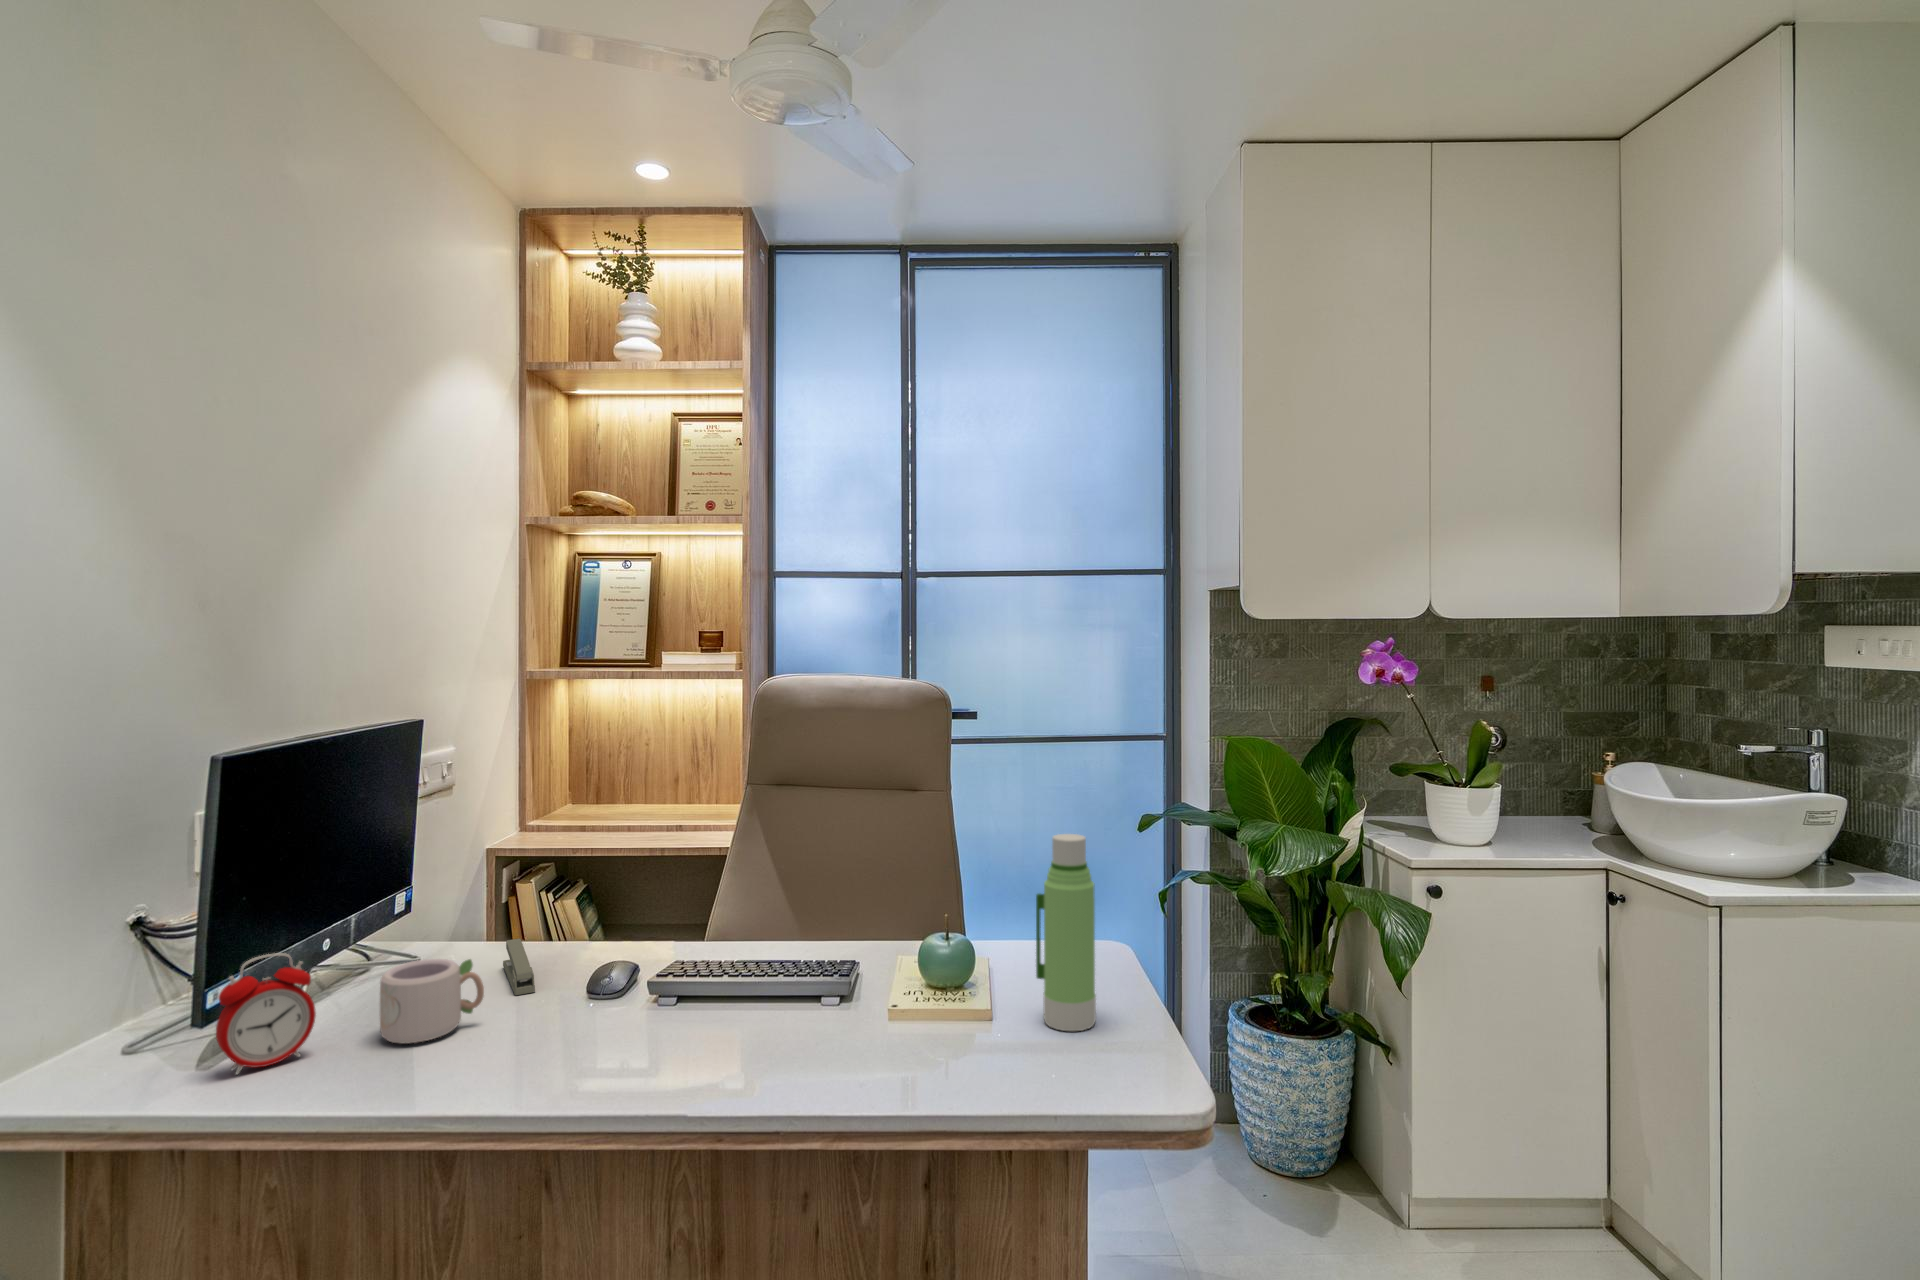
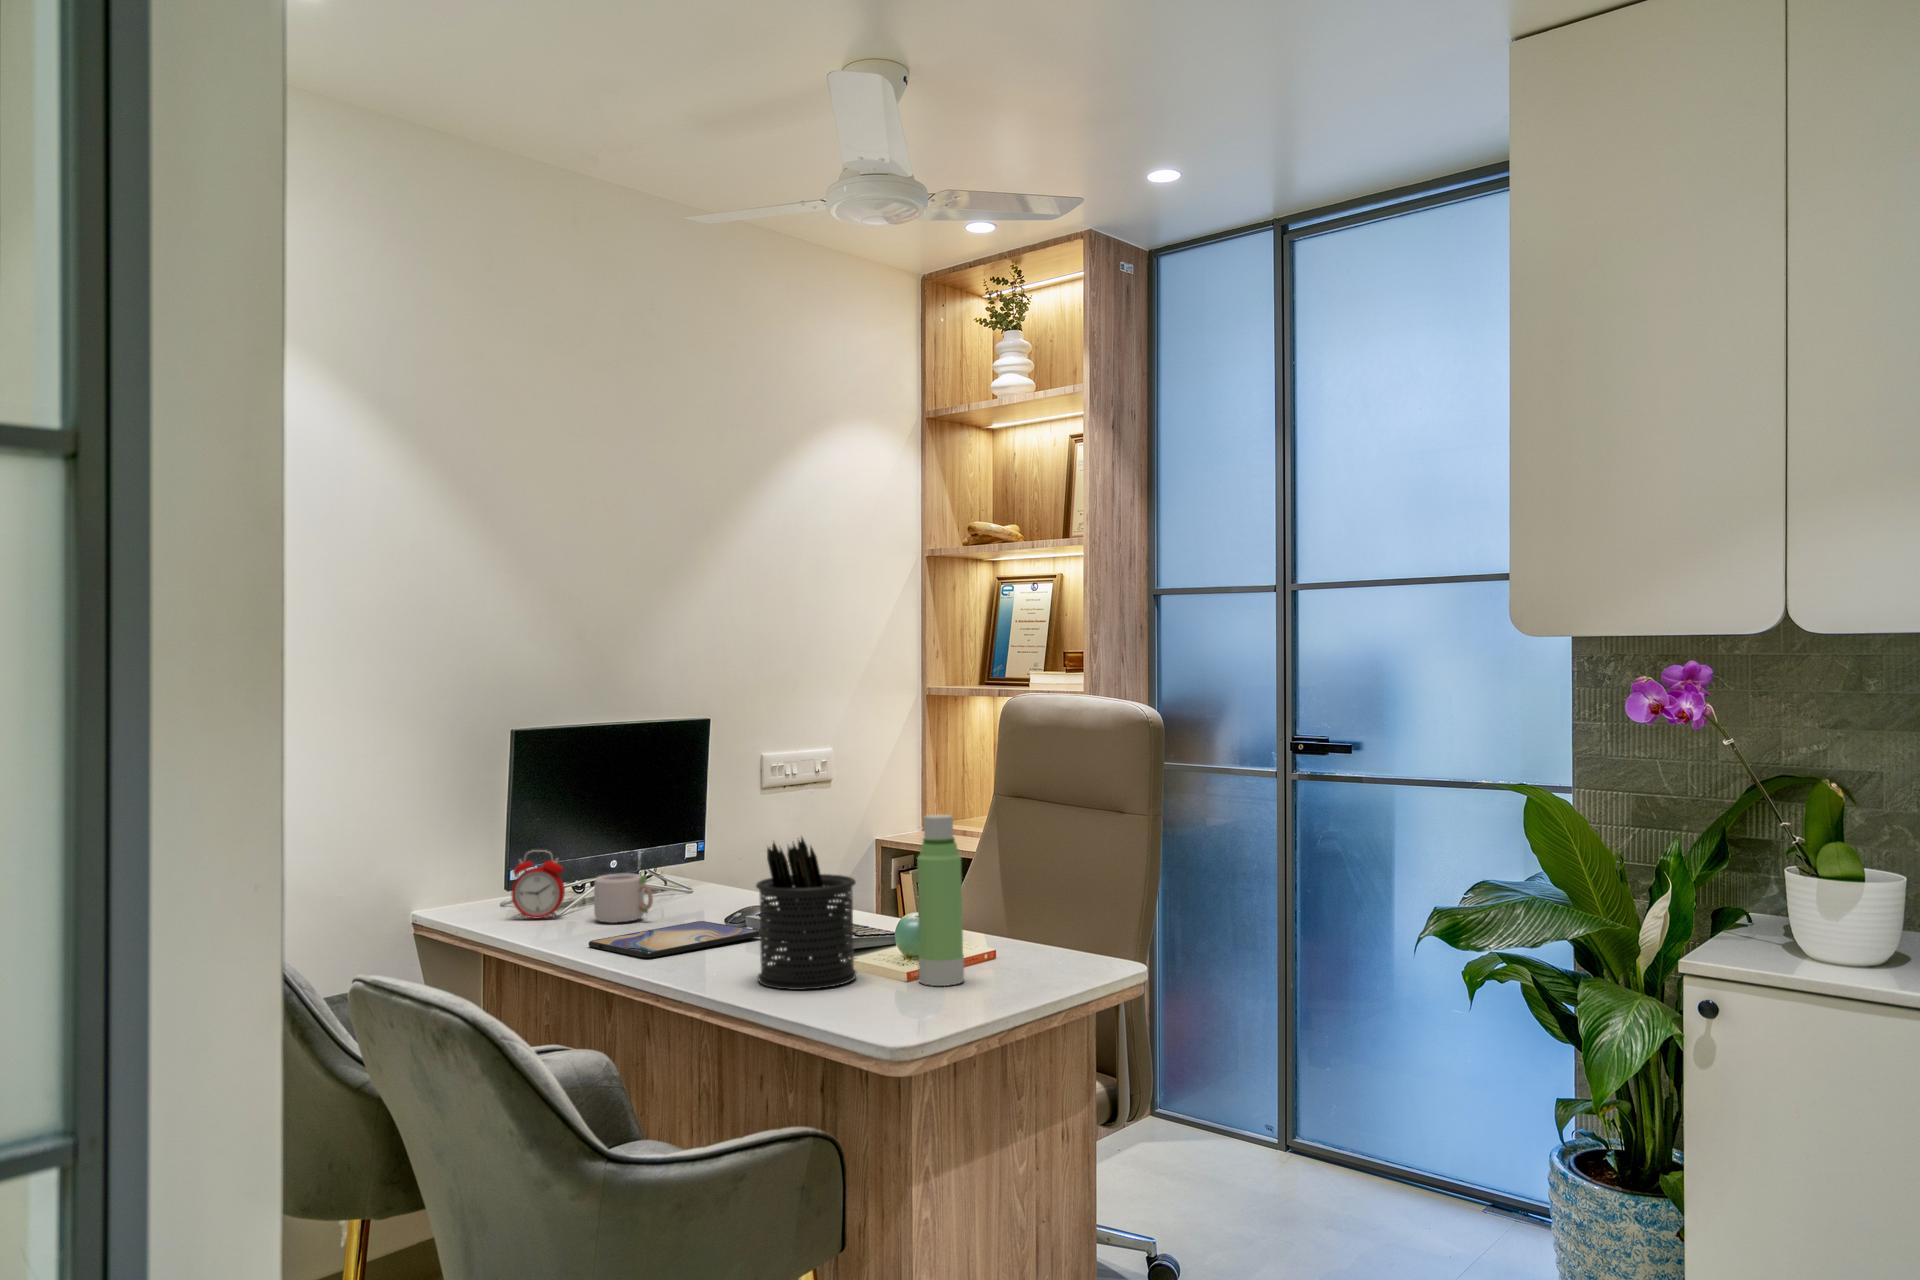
pen holder: none [886,883,1012,1090] -> present [756,837,856,990]
stapler: present [503,939,535,995] -> none [698,883,740,915]
tablet: none [511,1004,713,1096] -> present [589,921,760,958]

